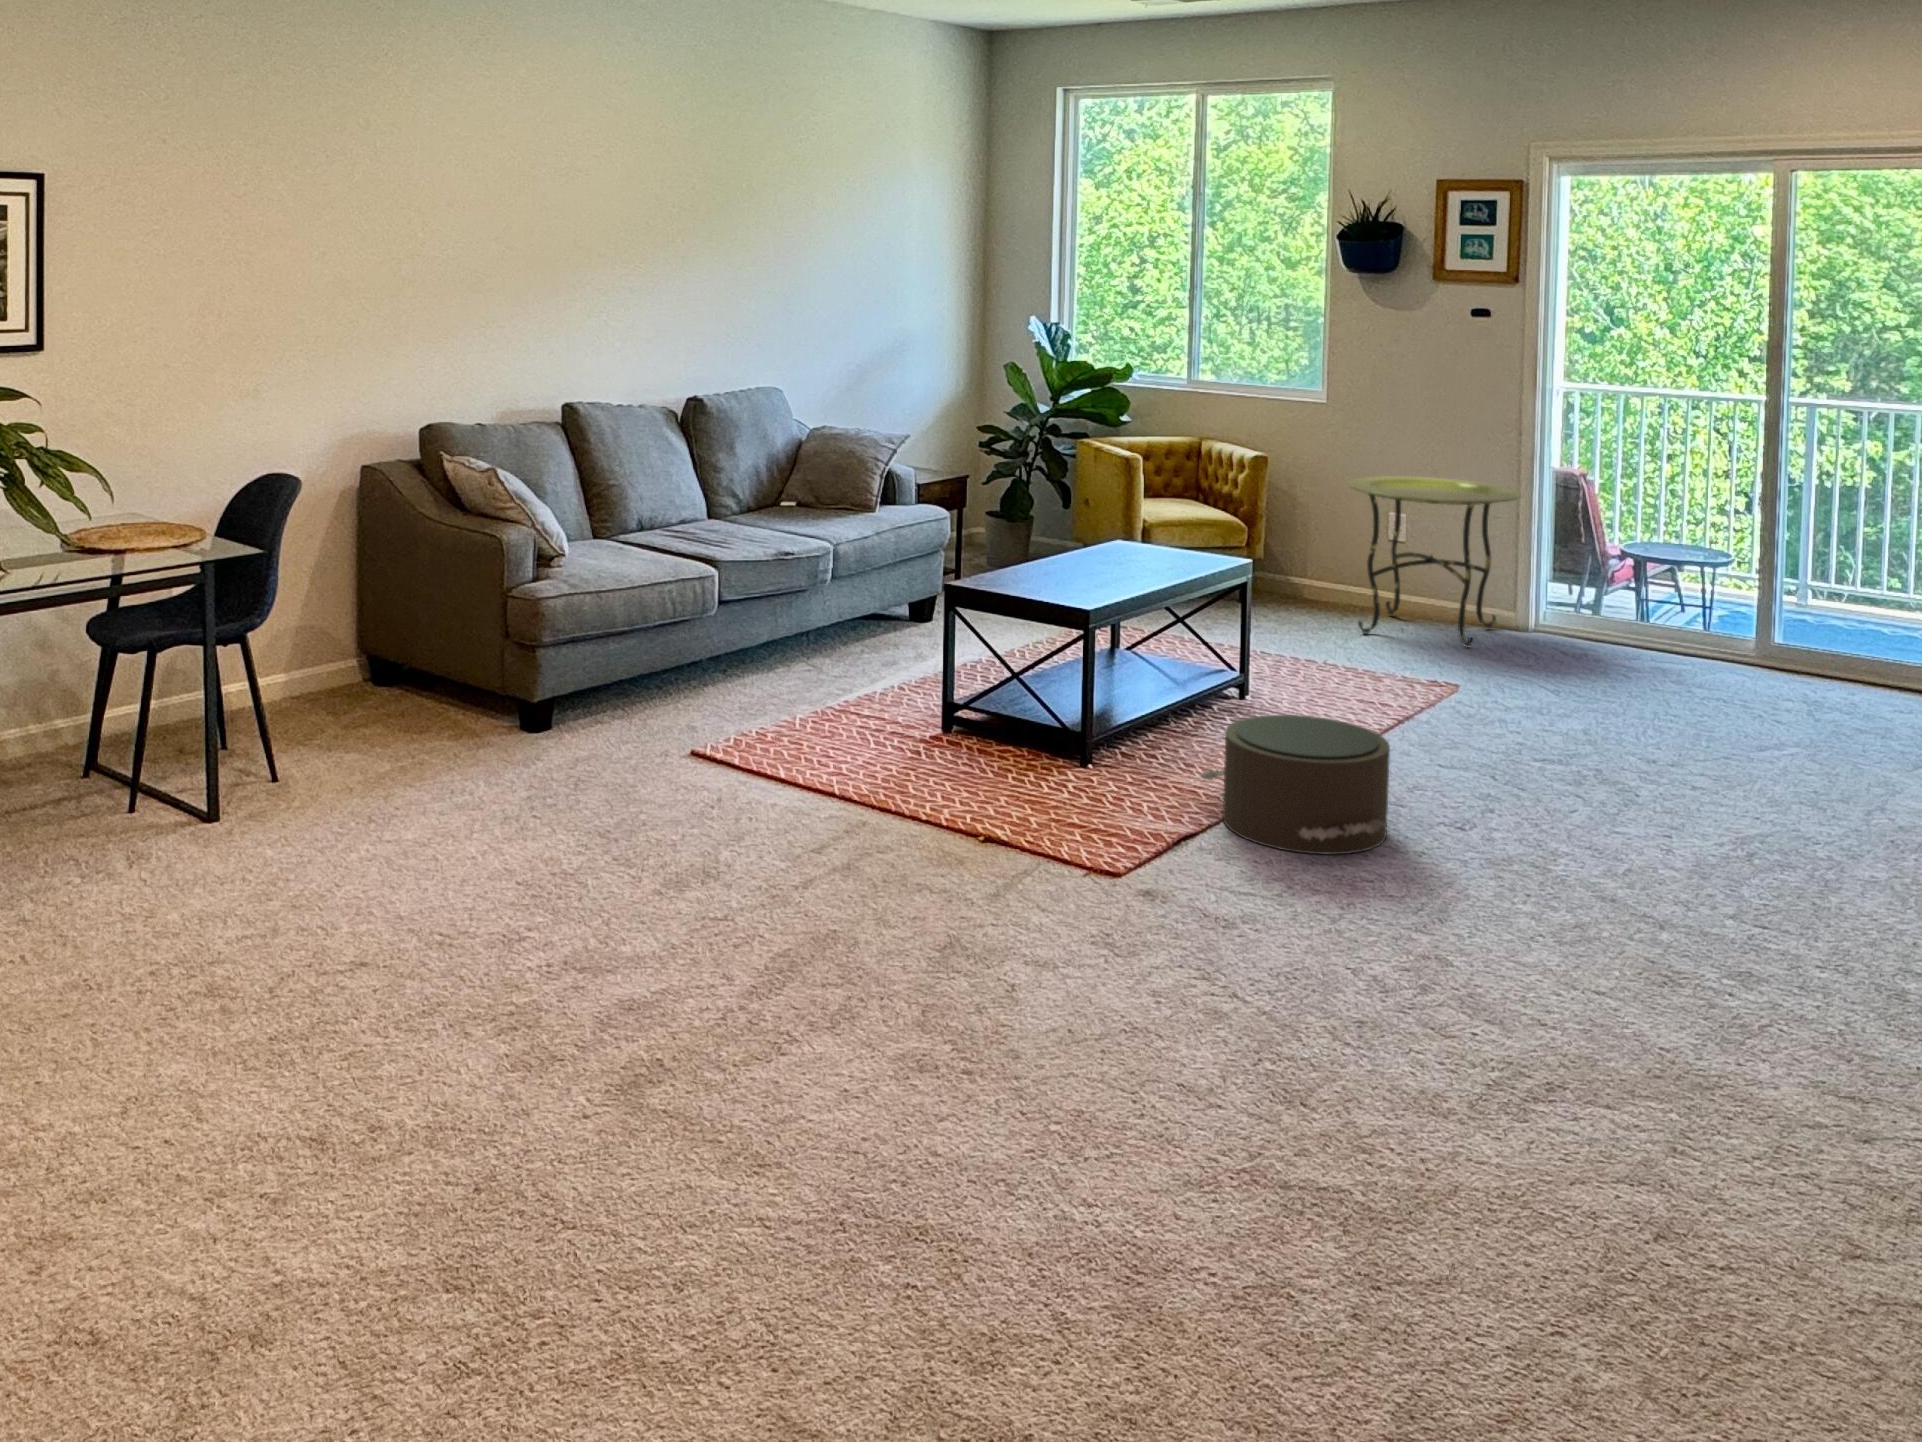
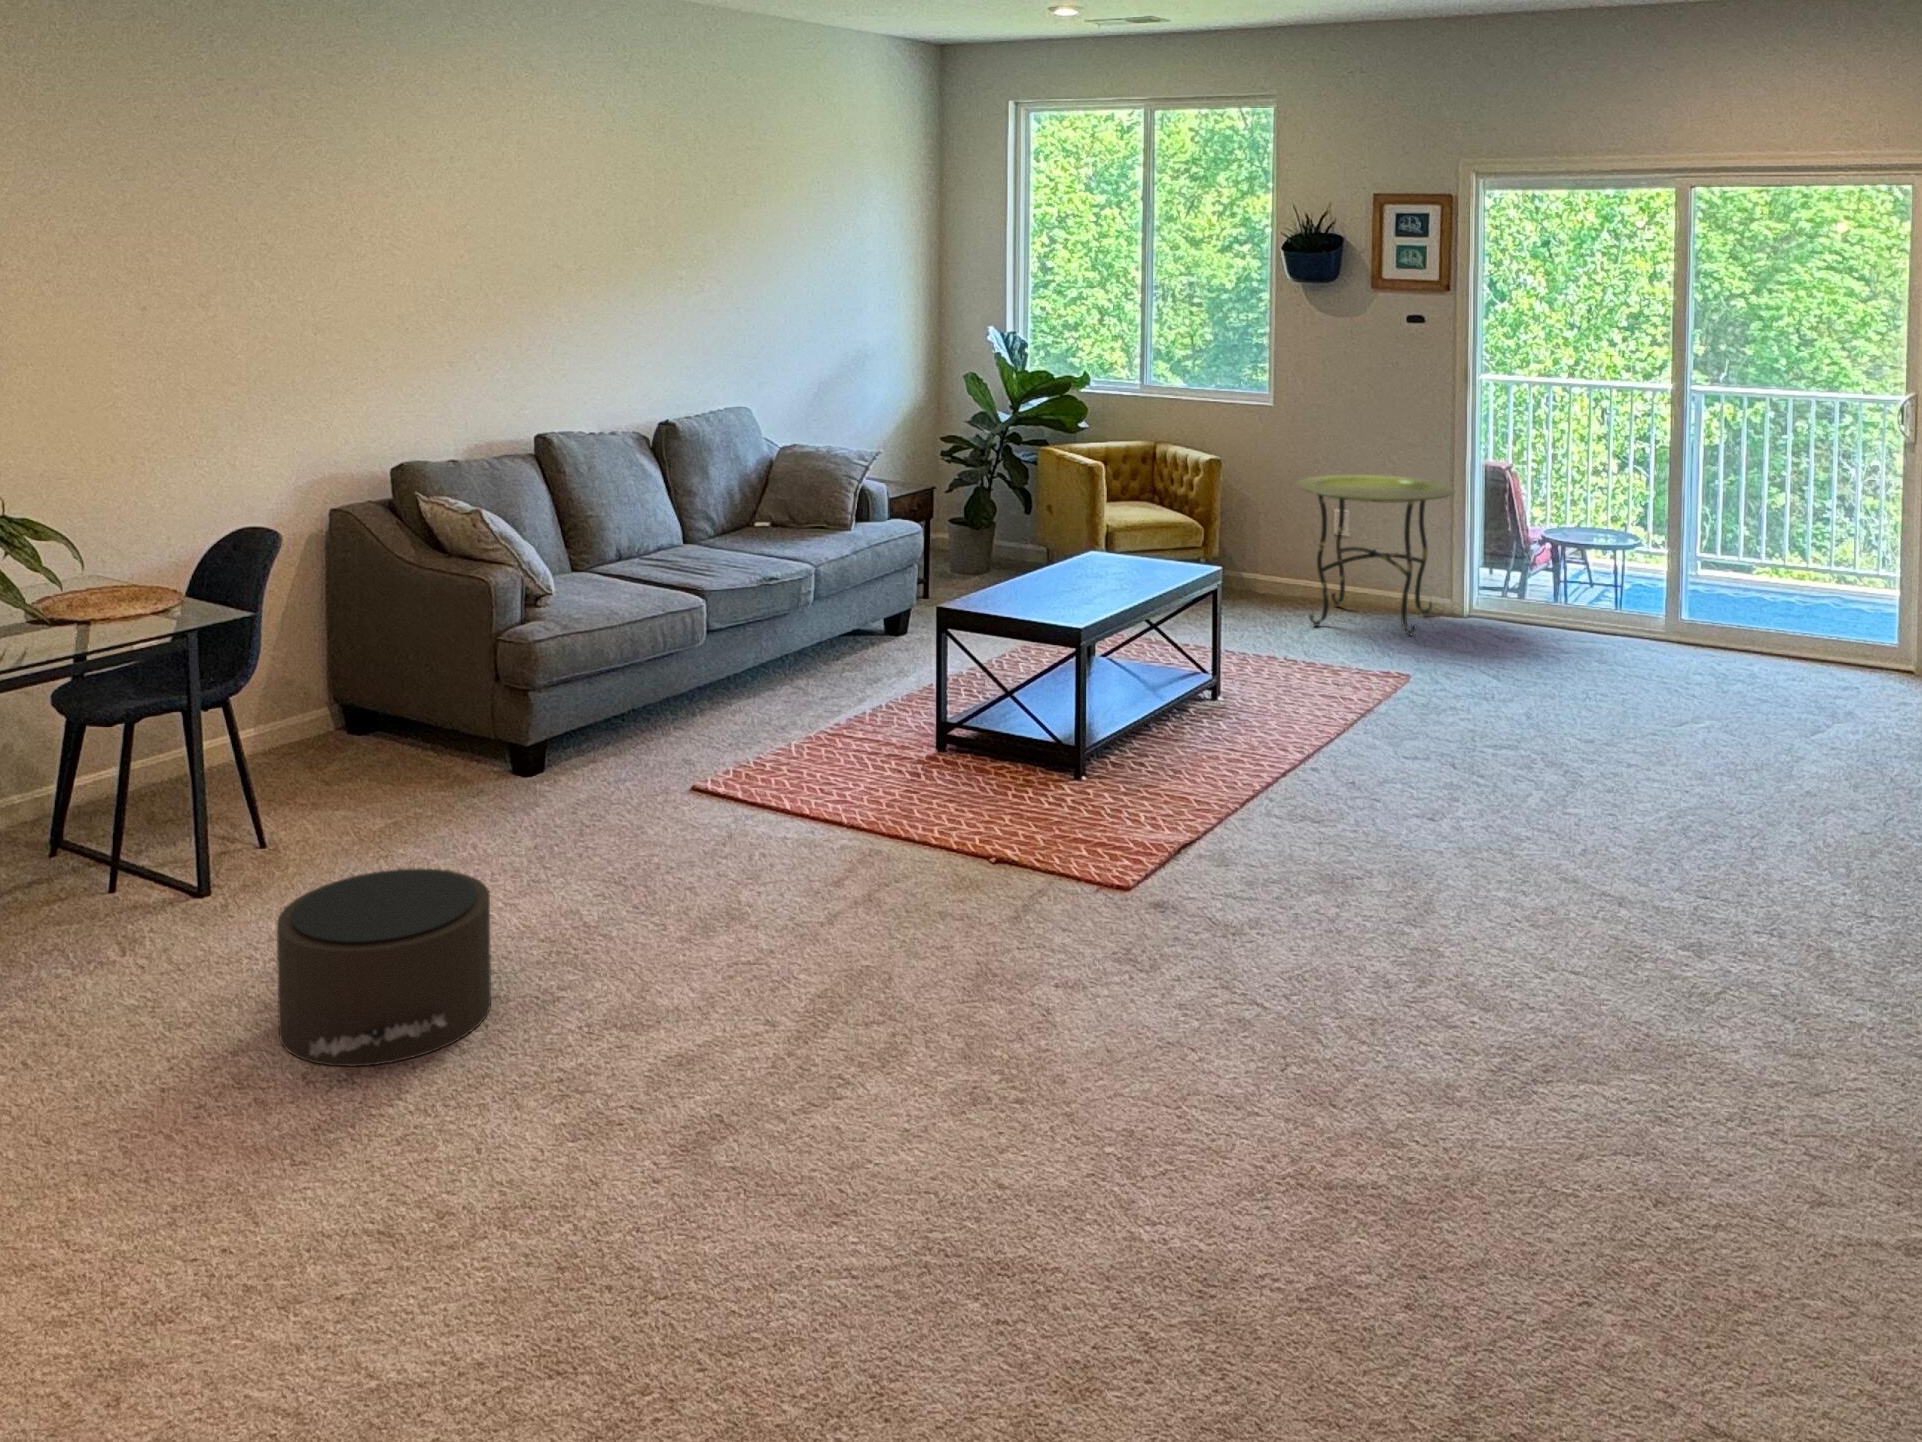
pouf: present [1199,715,1390,854] -> present [277,868,491,1066]

